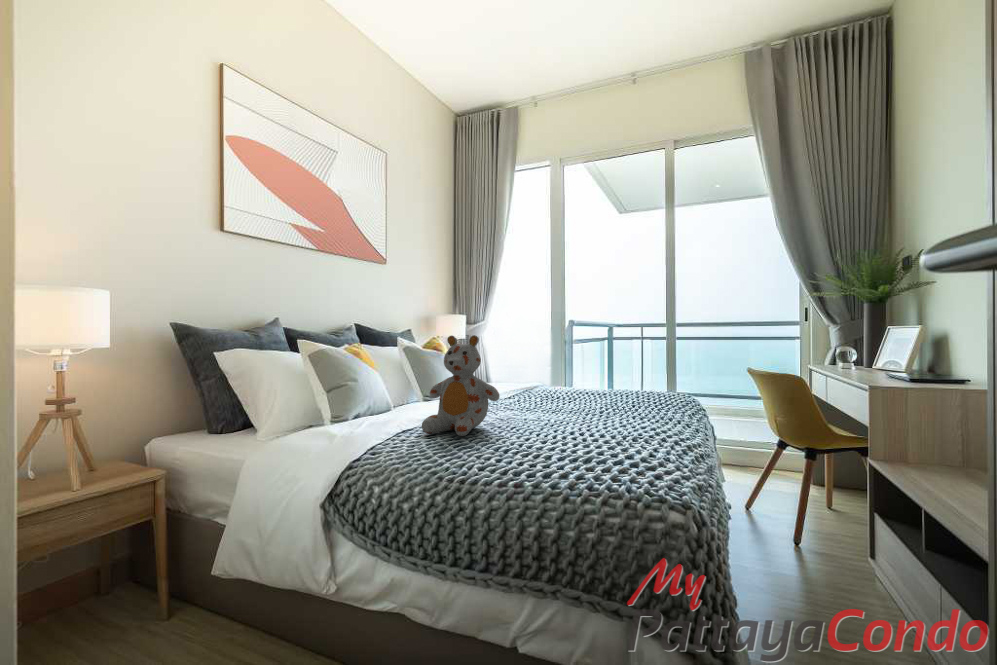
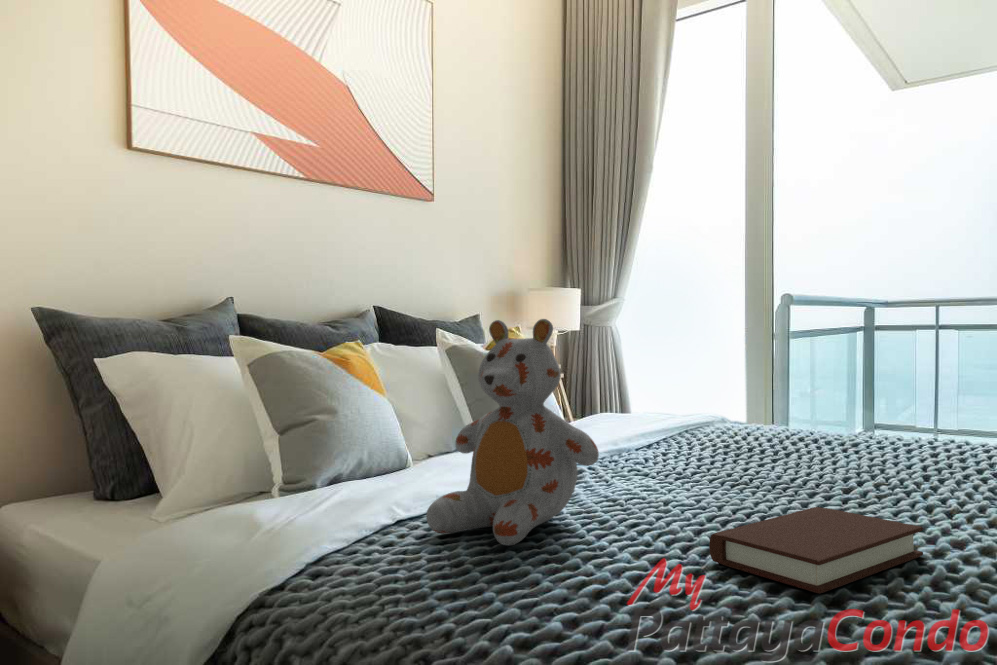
book: none [549,416,631,445] -> present [709,507,923,594]

